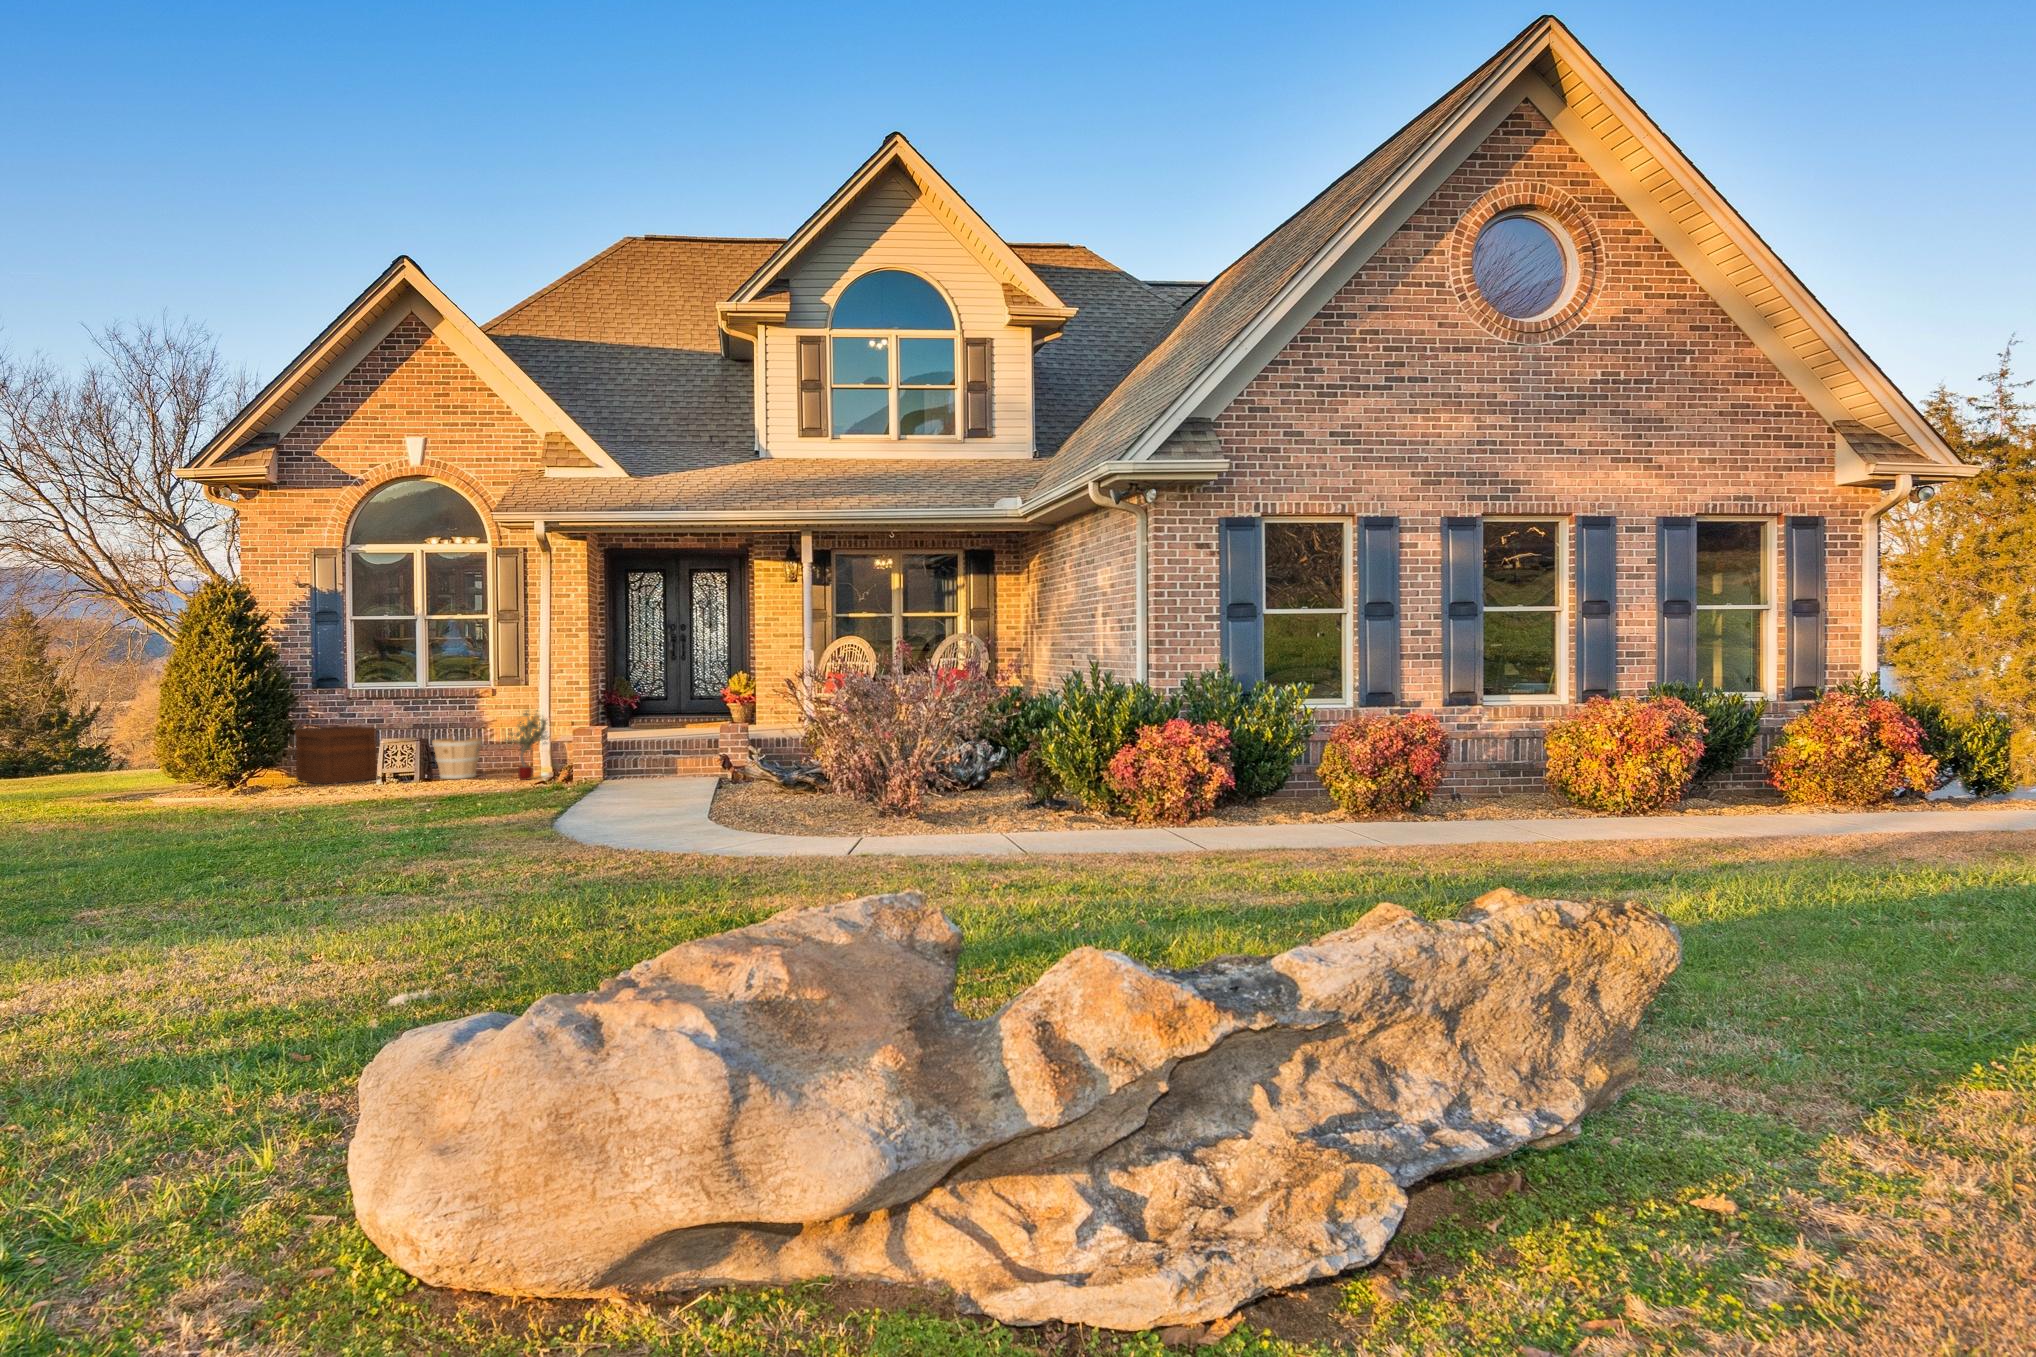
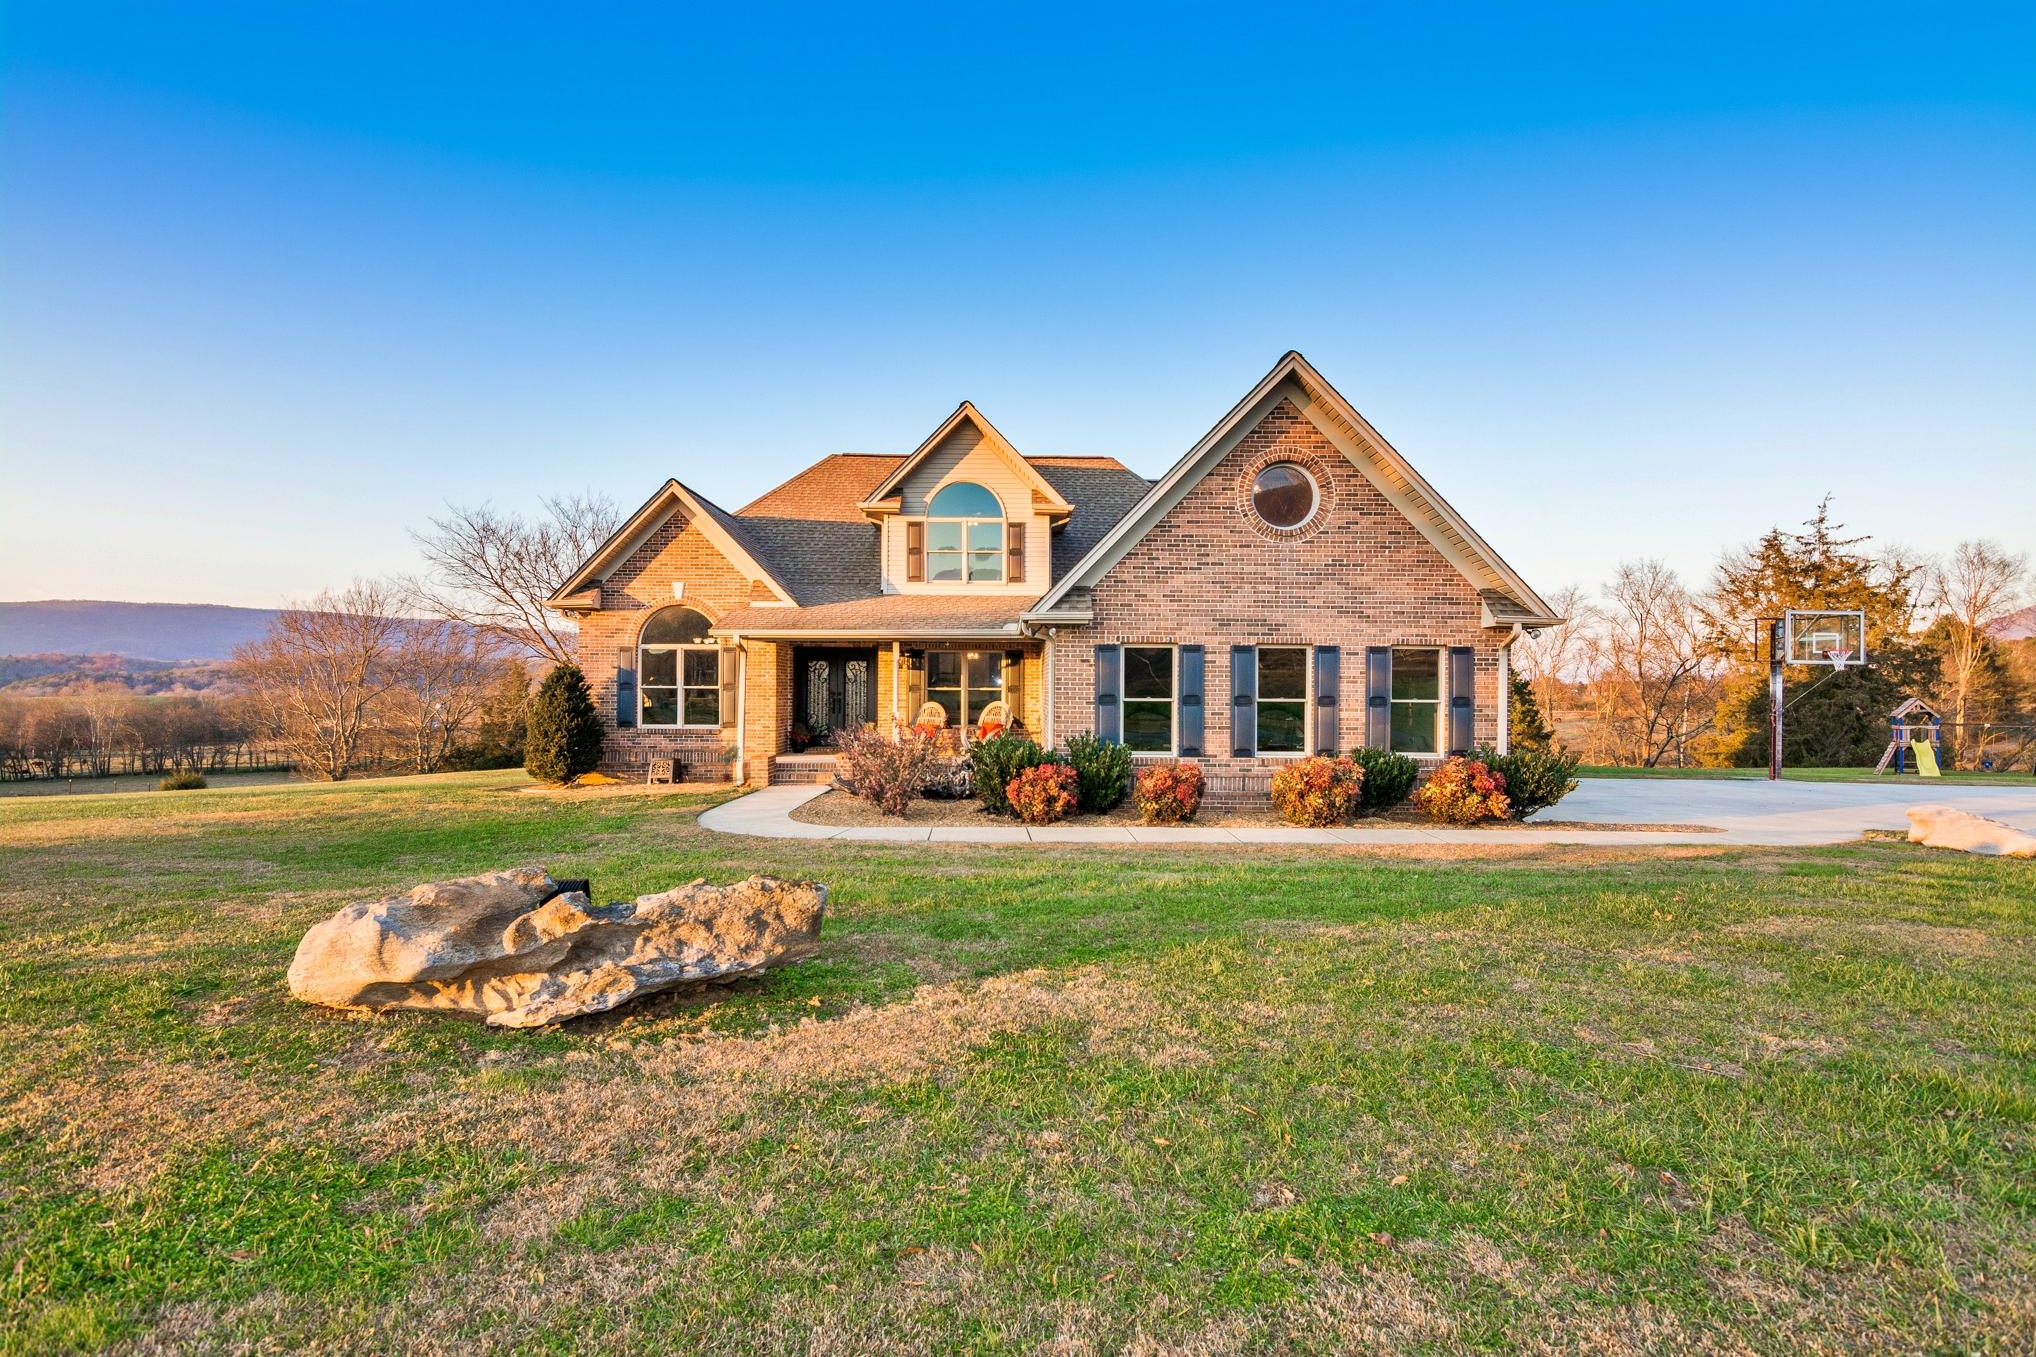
wooden crate: present [295,726,377,784] -> none [607,747,649,780]
wooden bucket: present [432,738,482,779] -> none [679,755,706,779]

